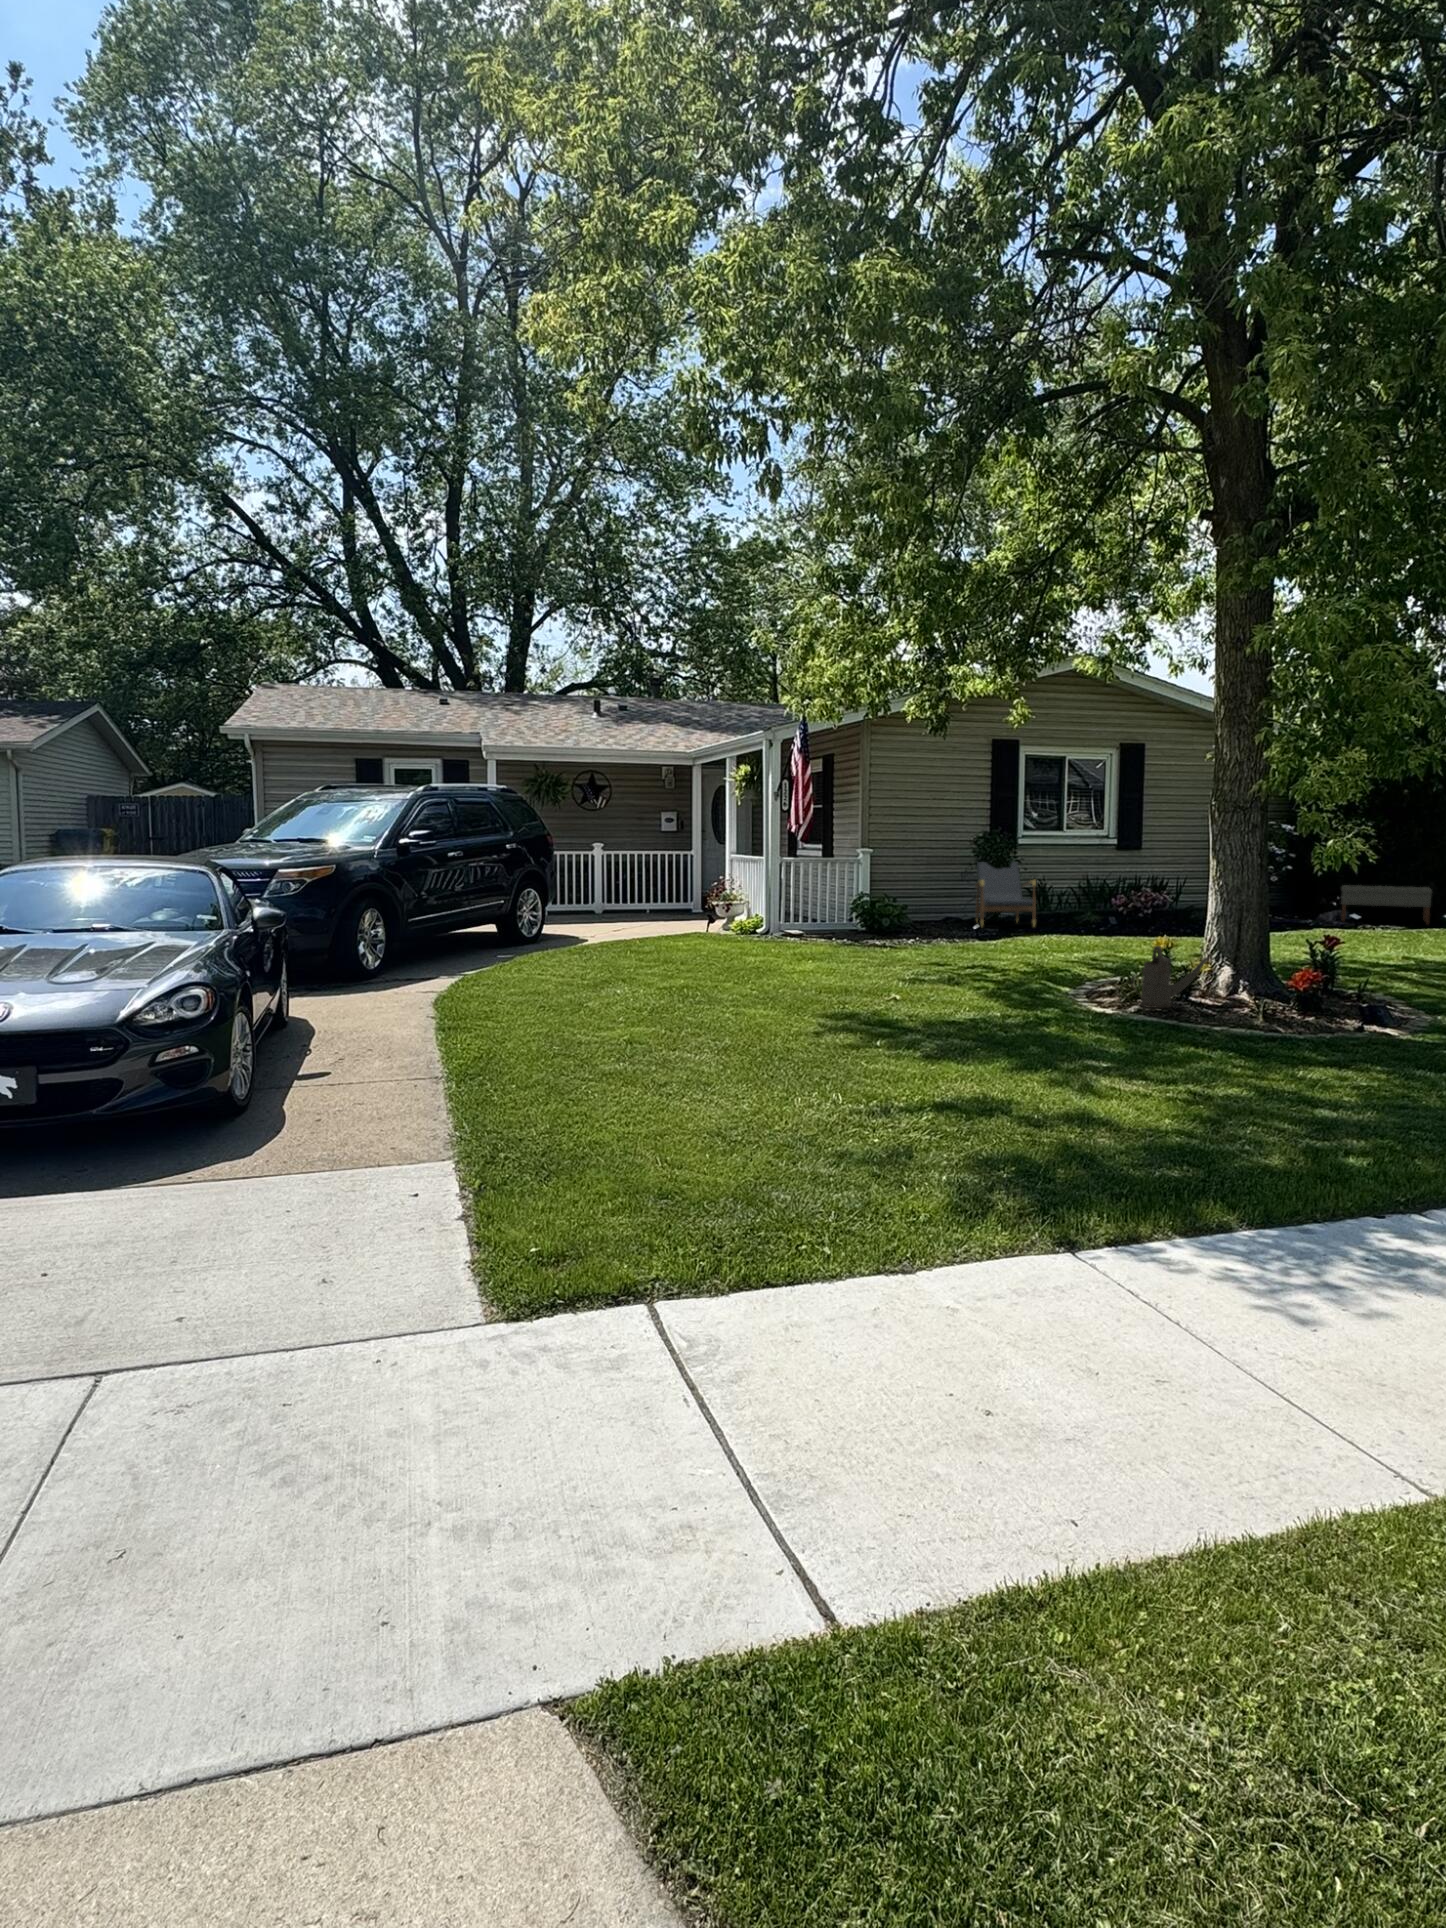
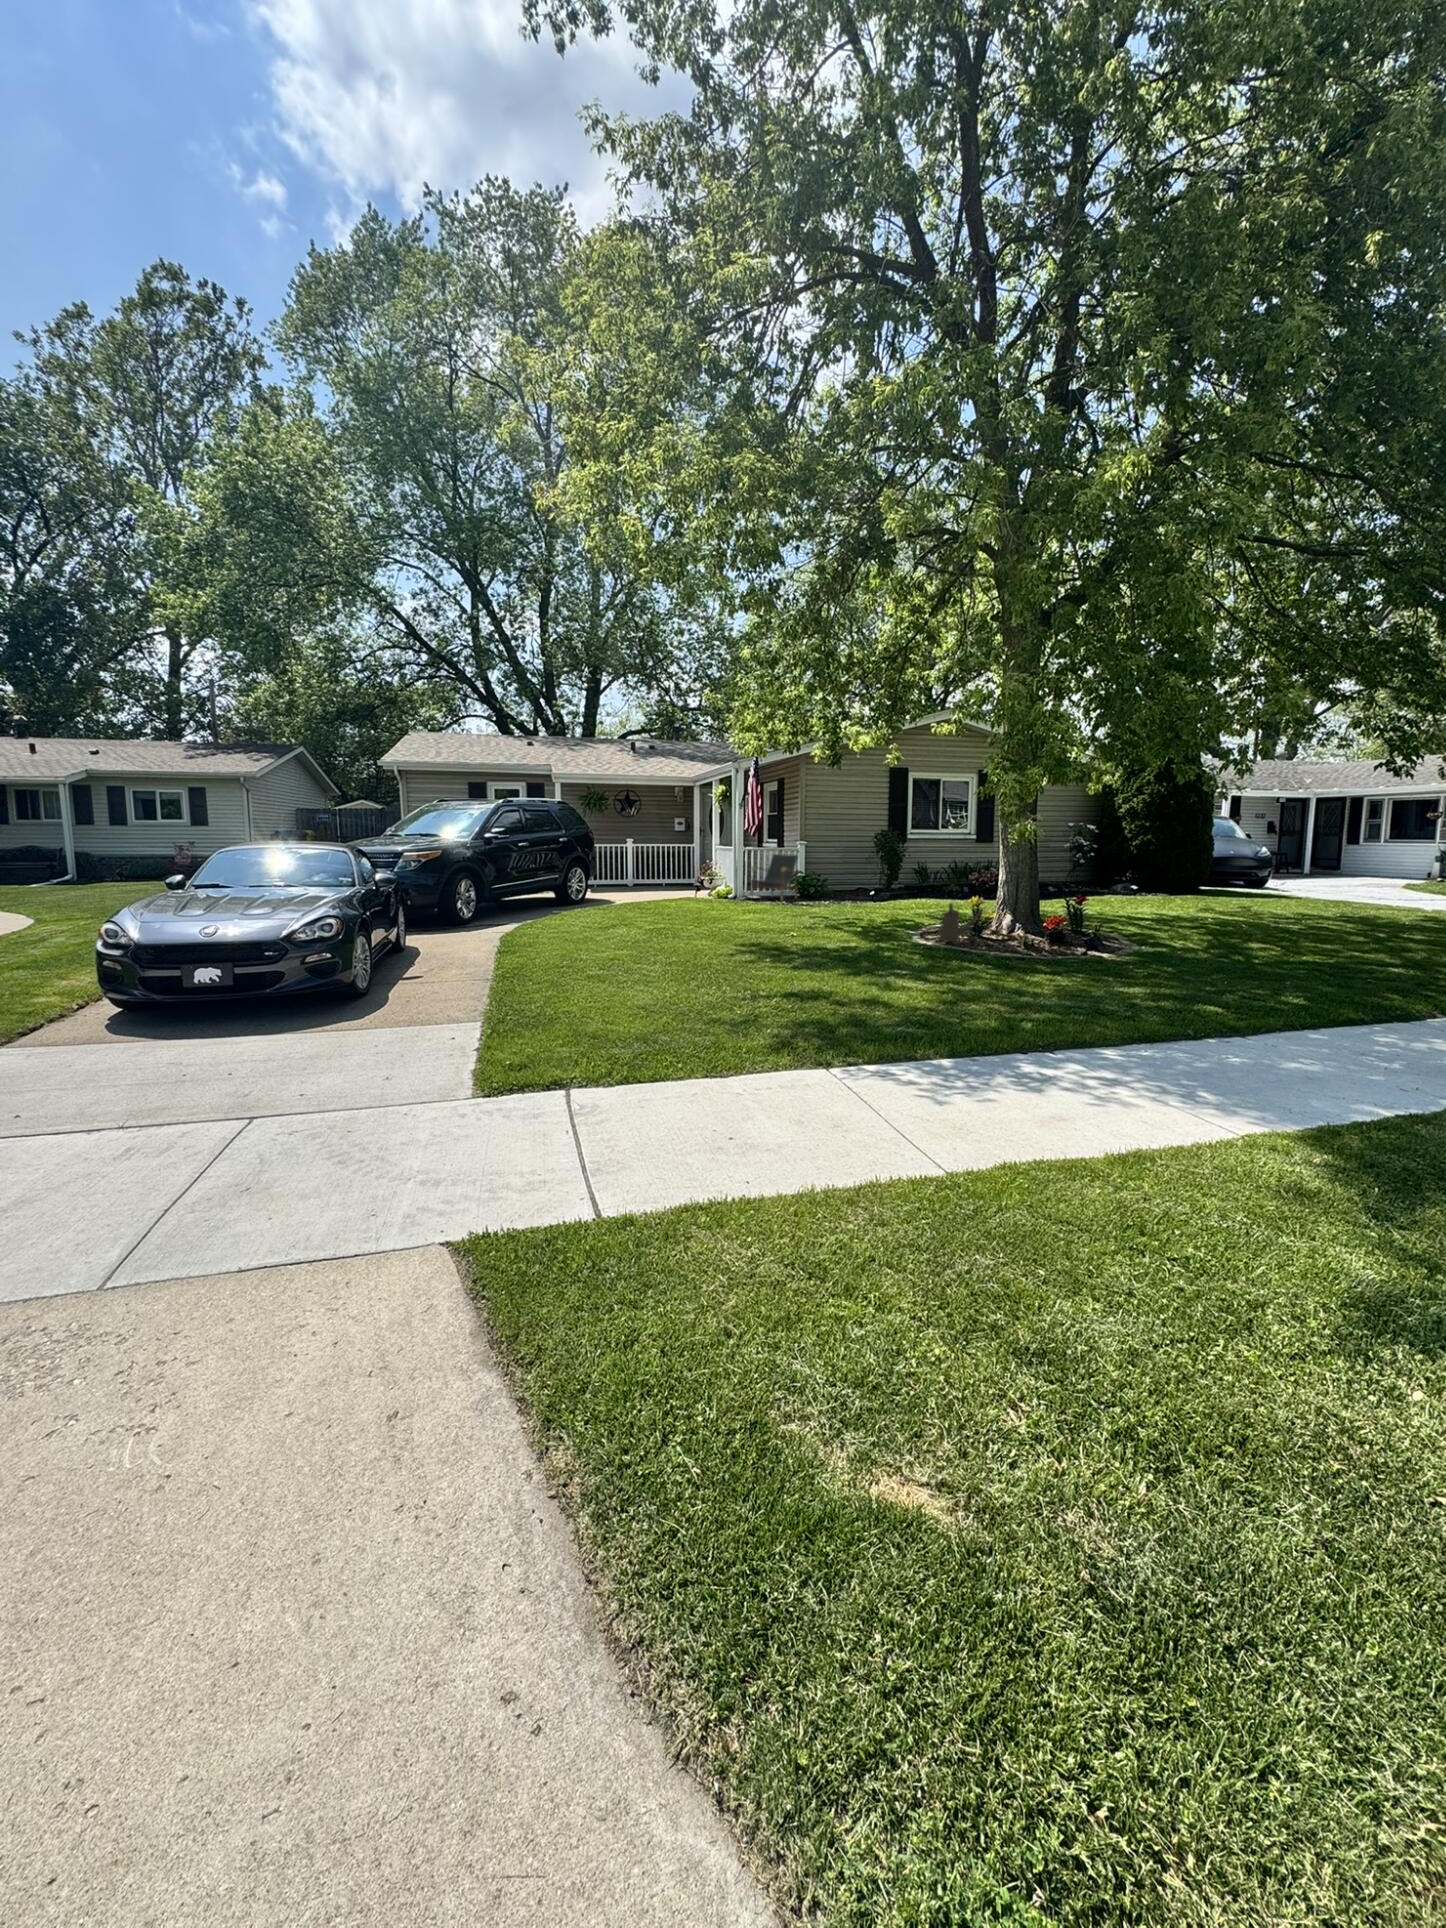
lounge chair: present [975,862,1036,926] -> present [750,854,798,899]
bench: present [1341,885,1433,924] -> none [1119,866,1178,892]

